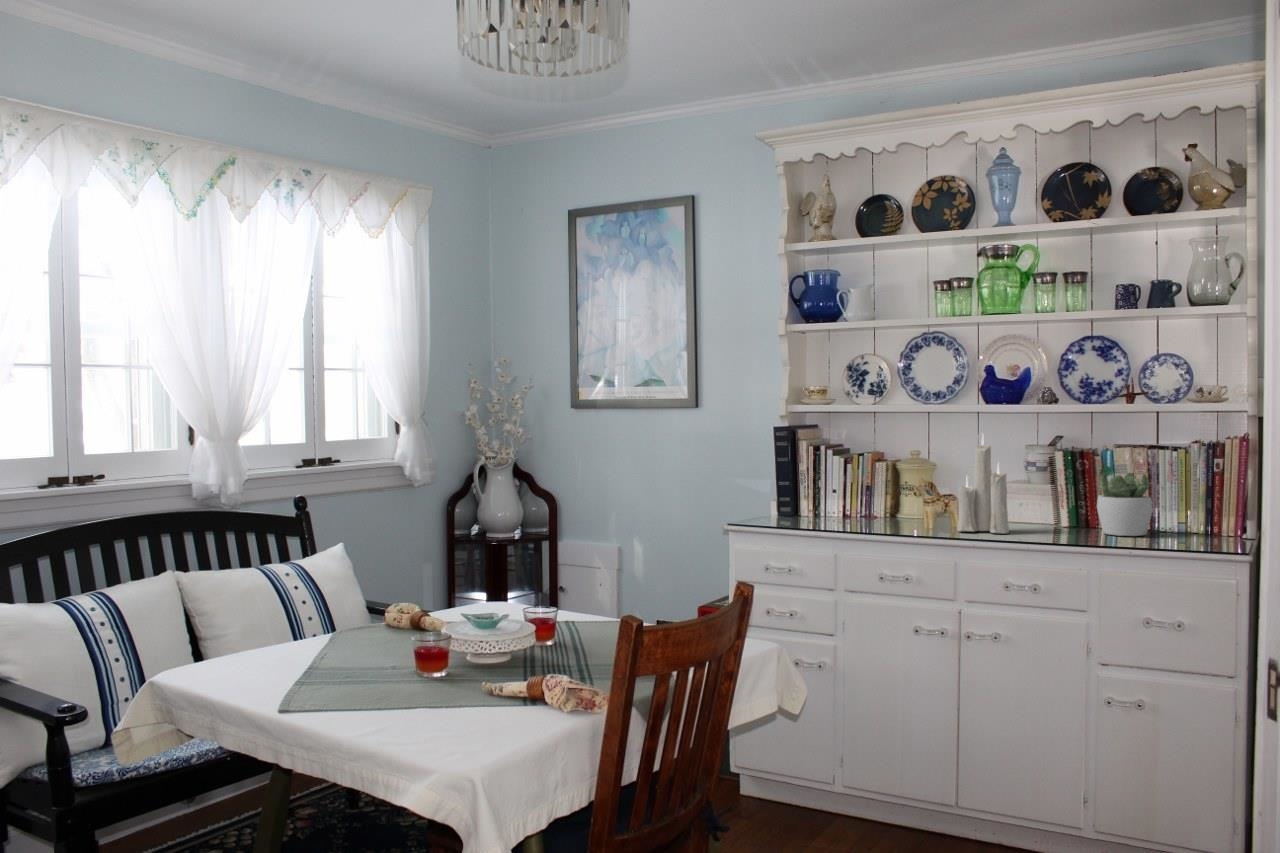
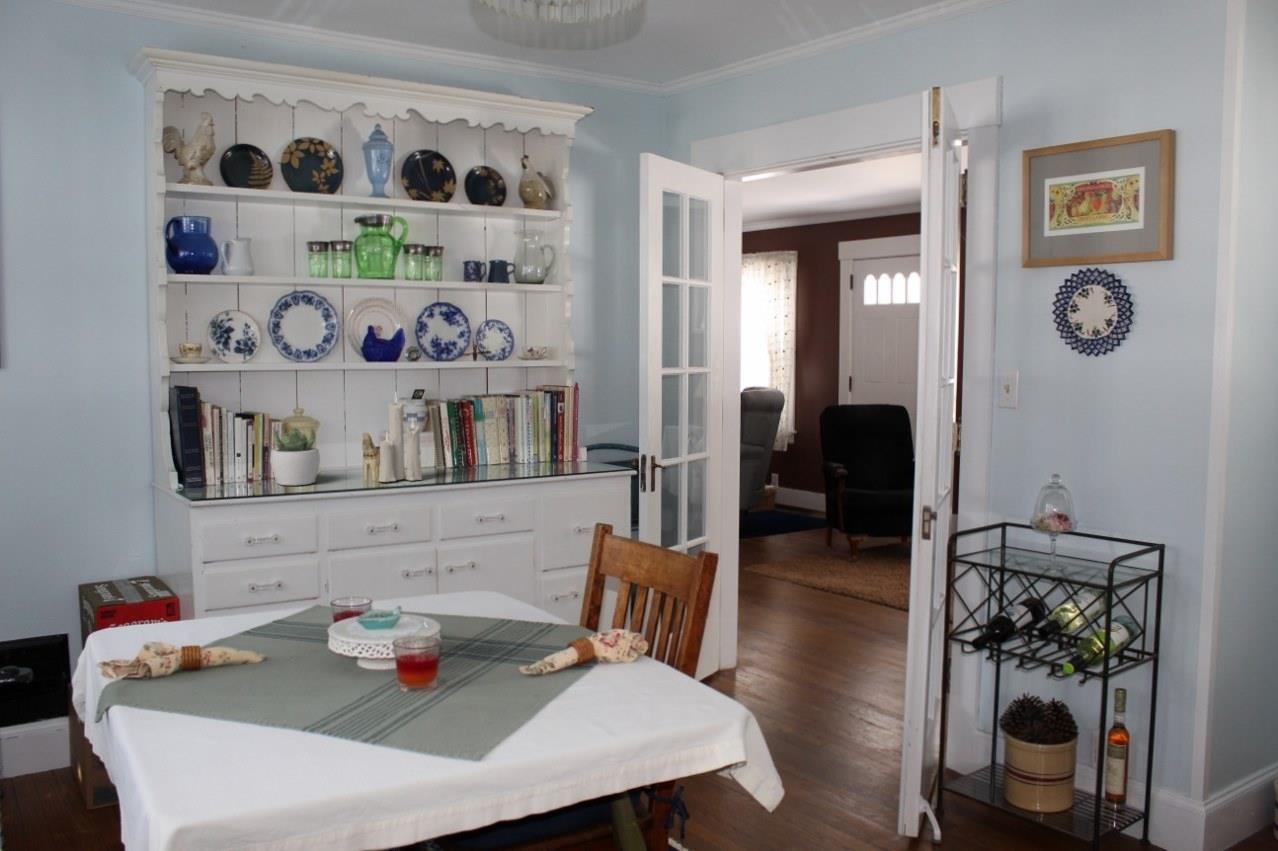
succulent plant: present [1097,473,1153,536] -> present [270,428,320,485]

